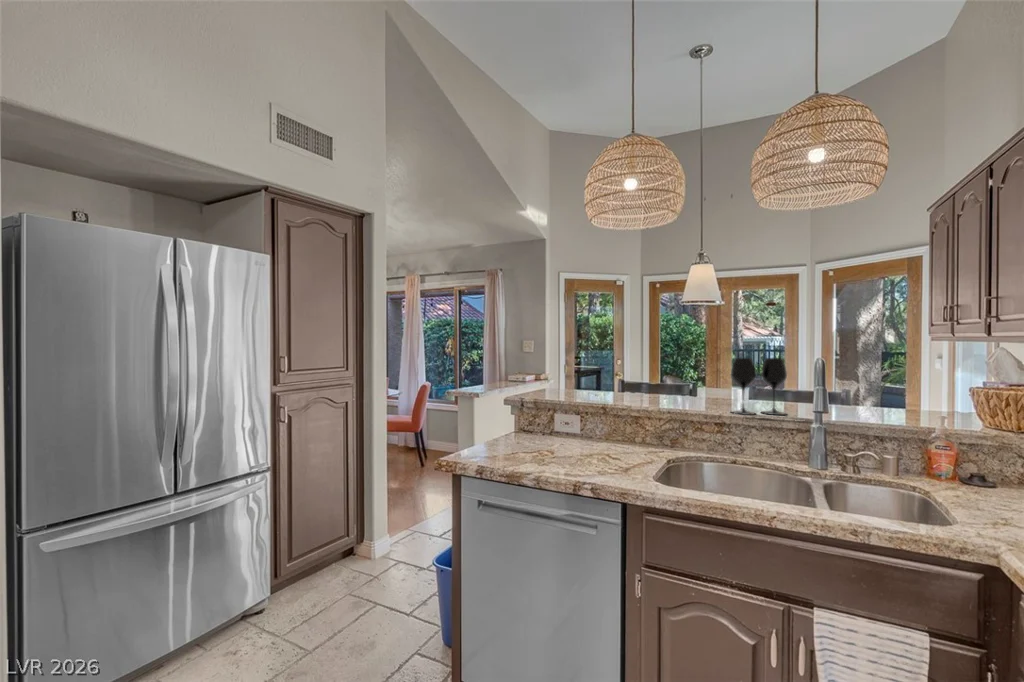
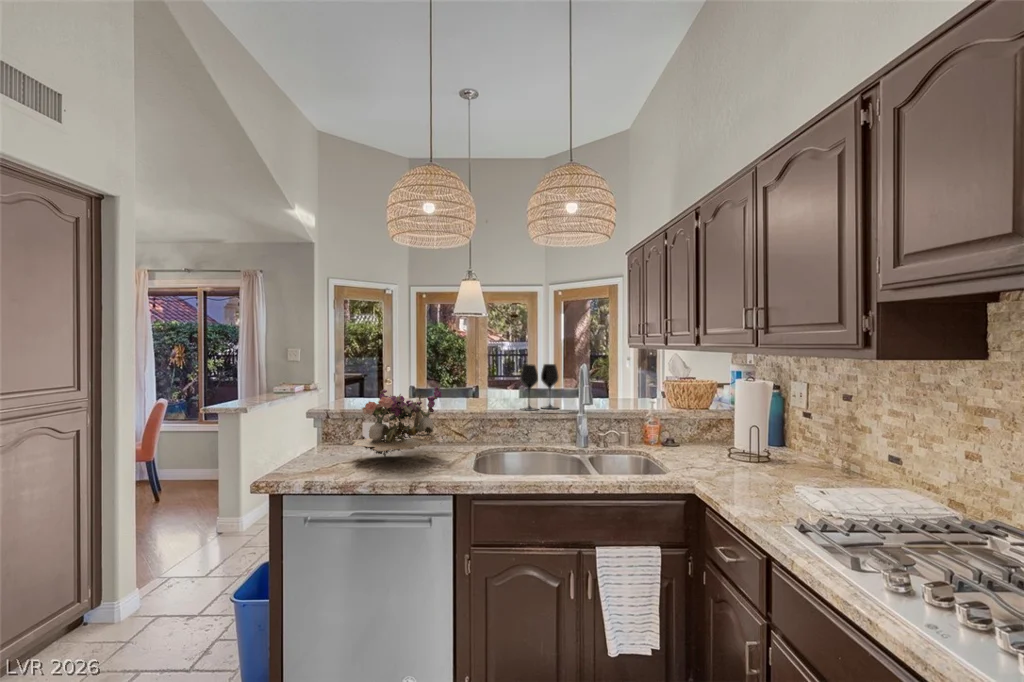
flower arrangement: none [532,377,628,451] -> present [352,385,443,457]

